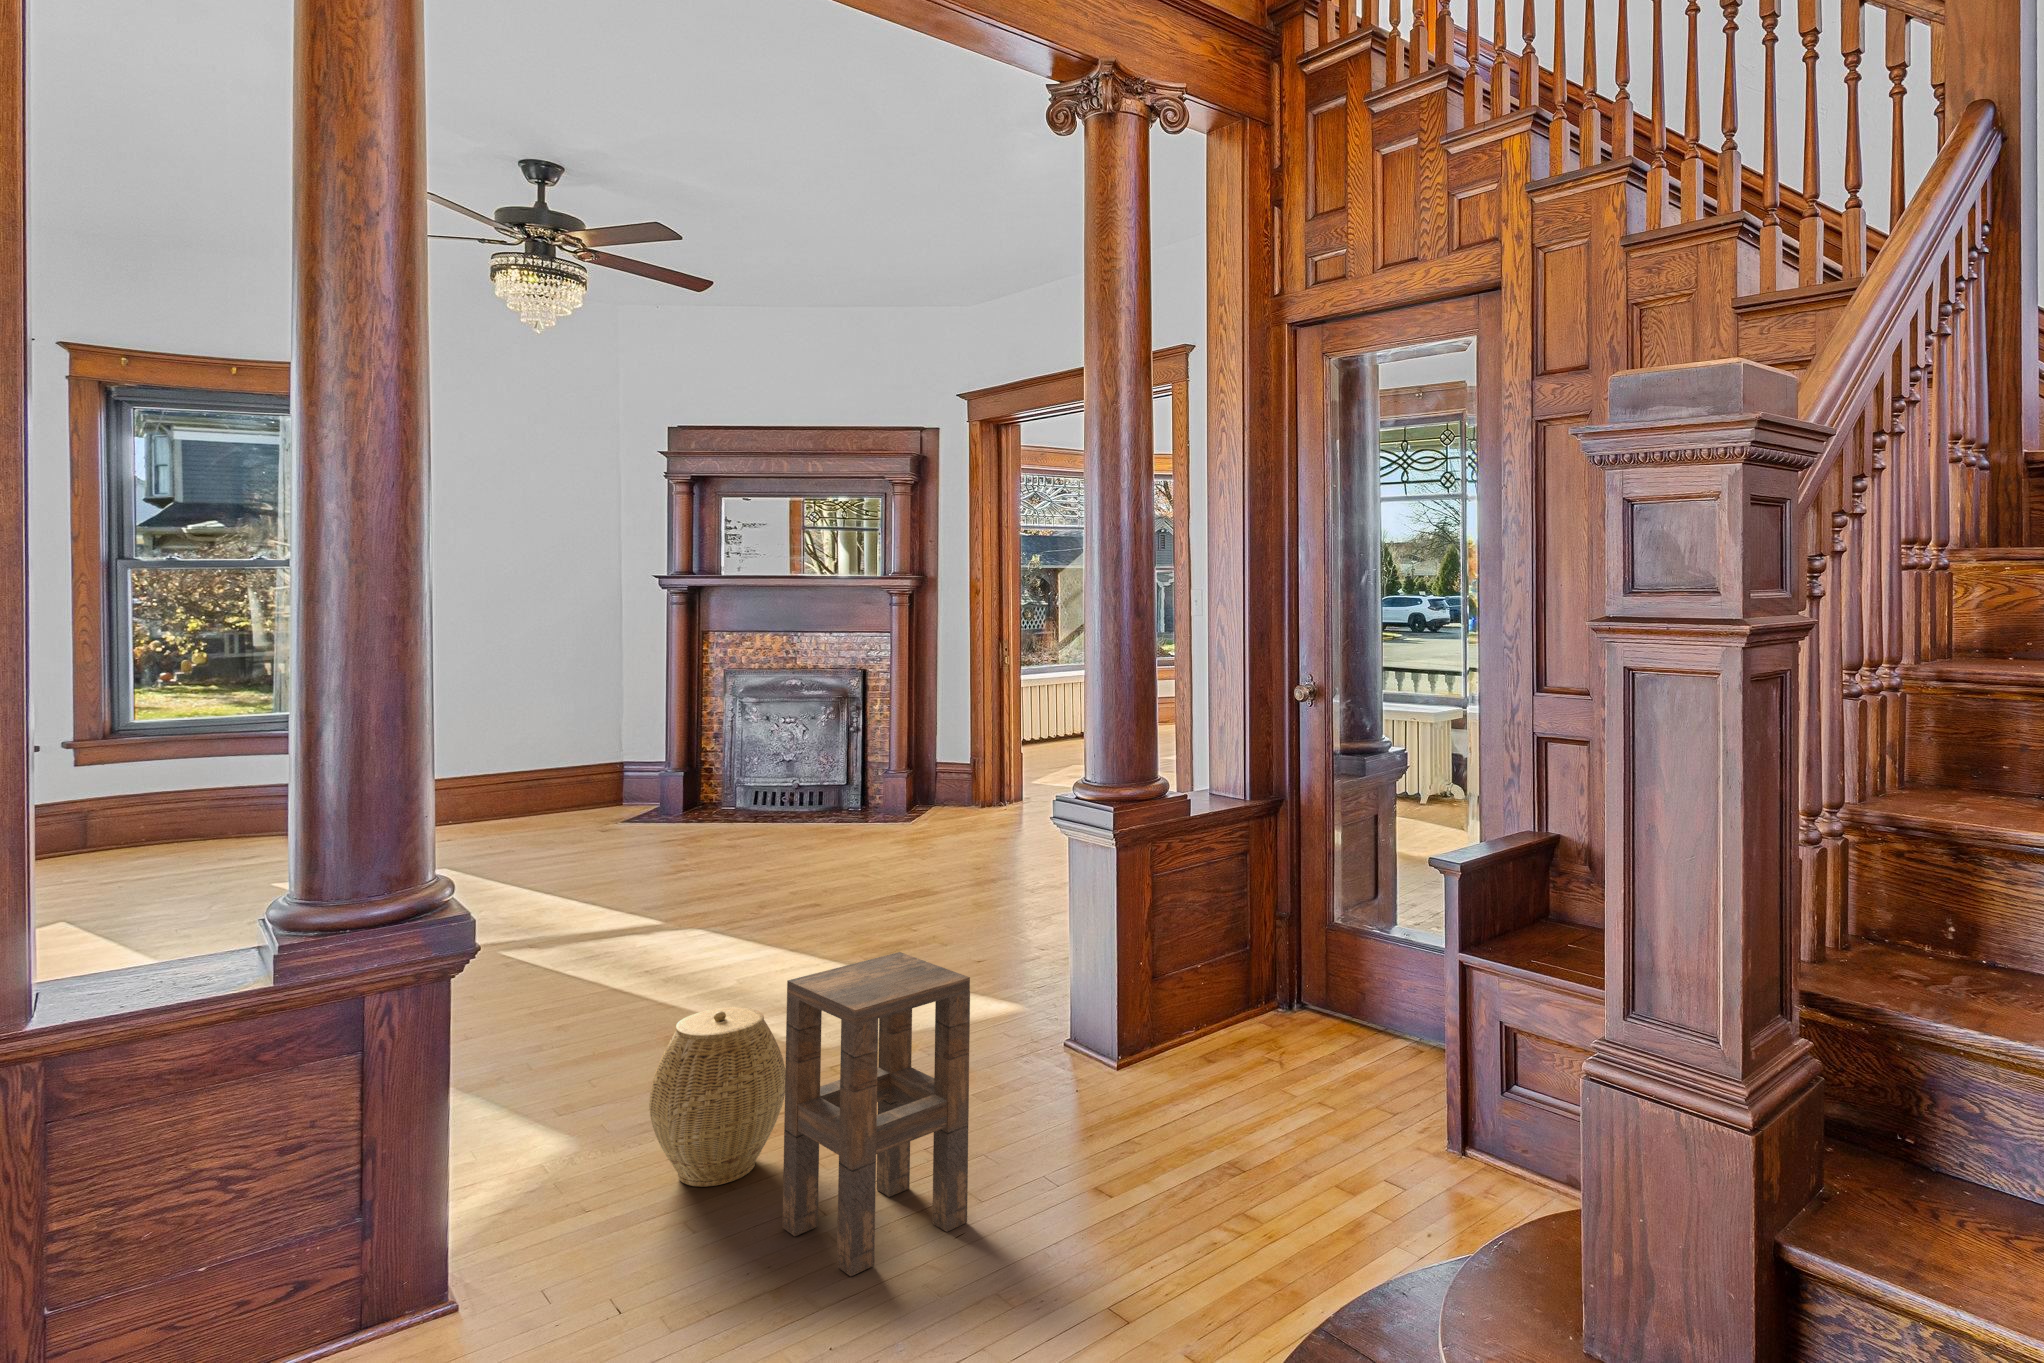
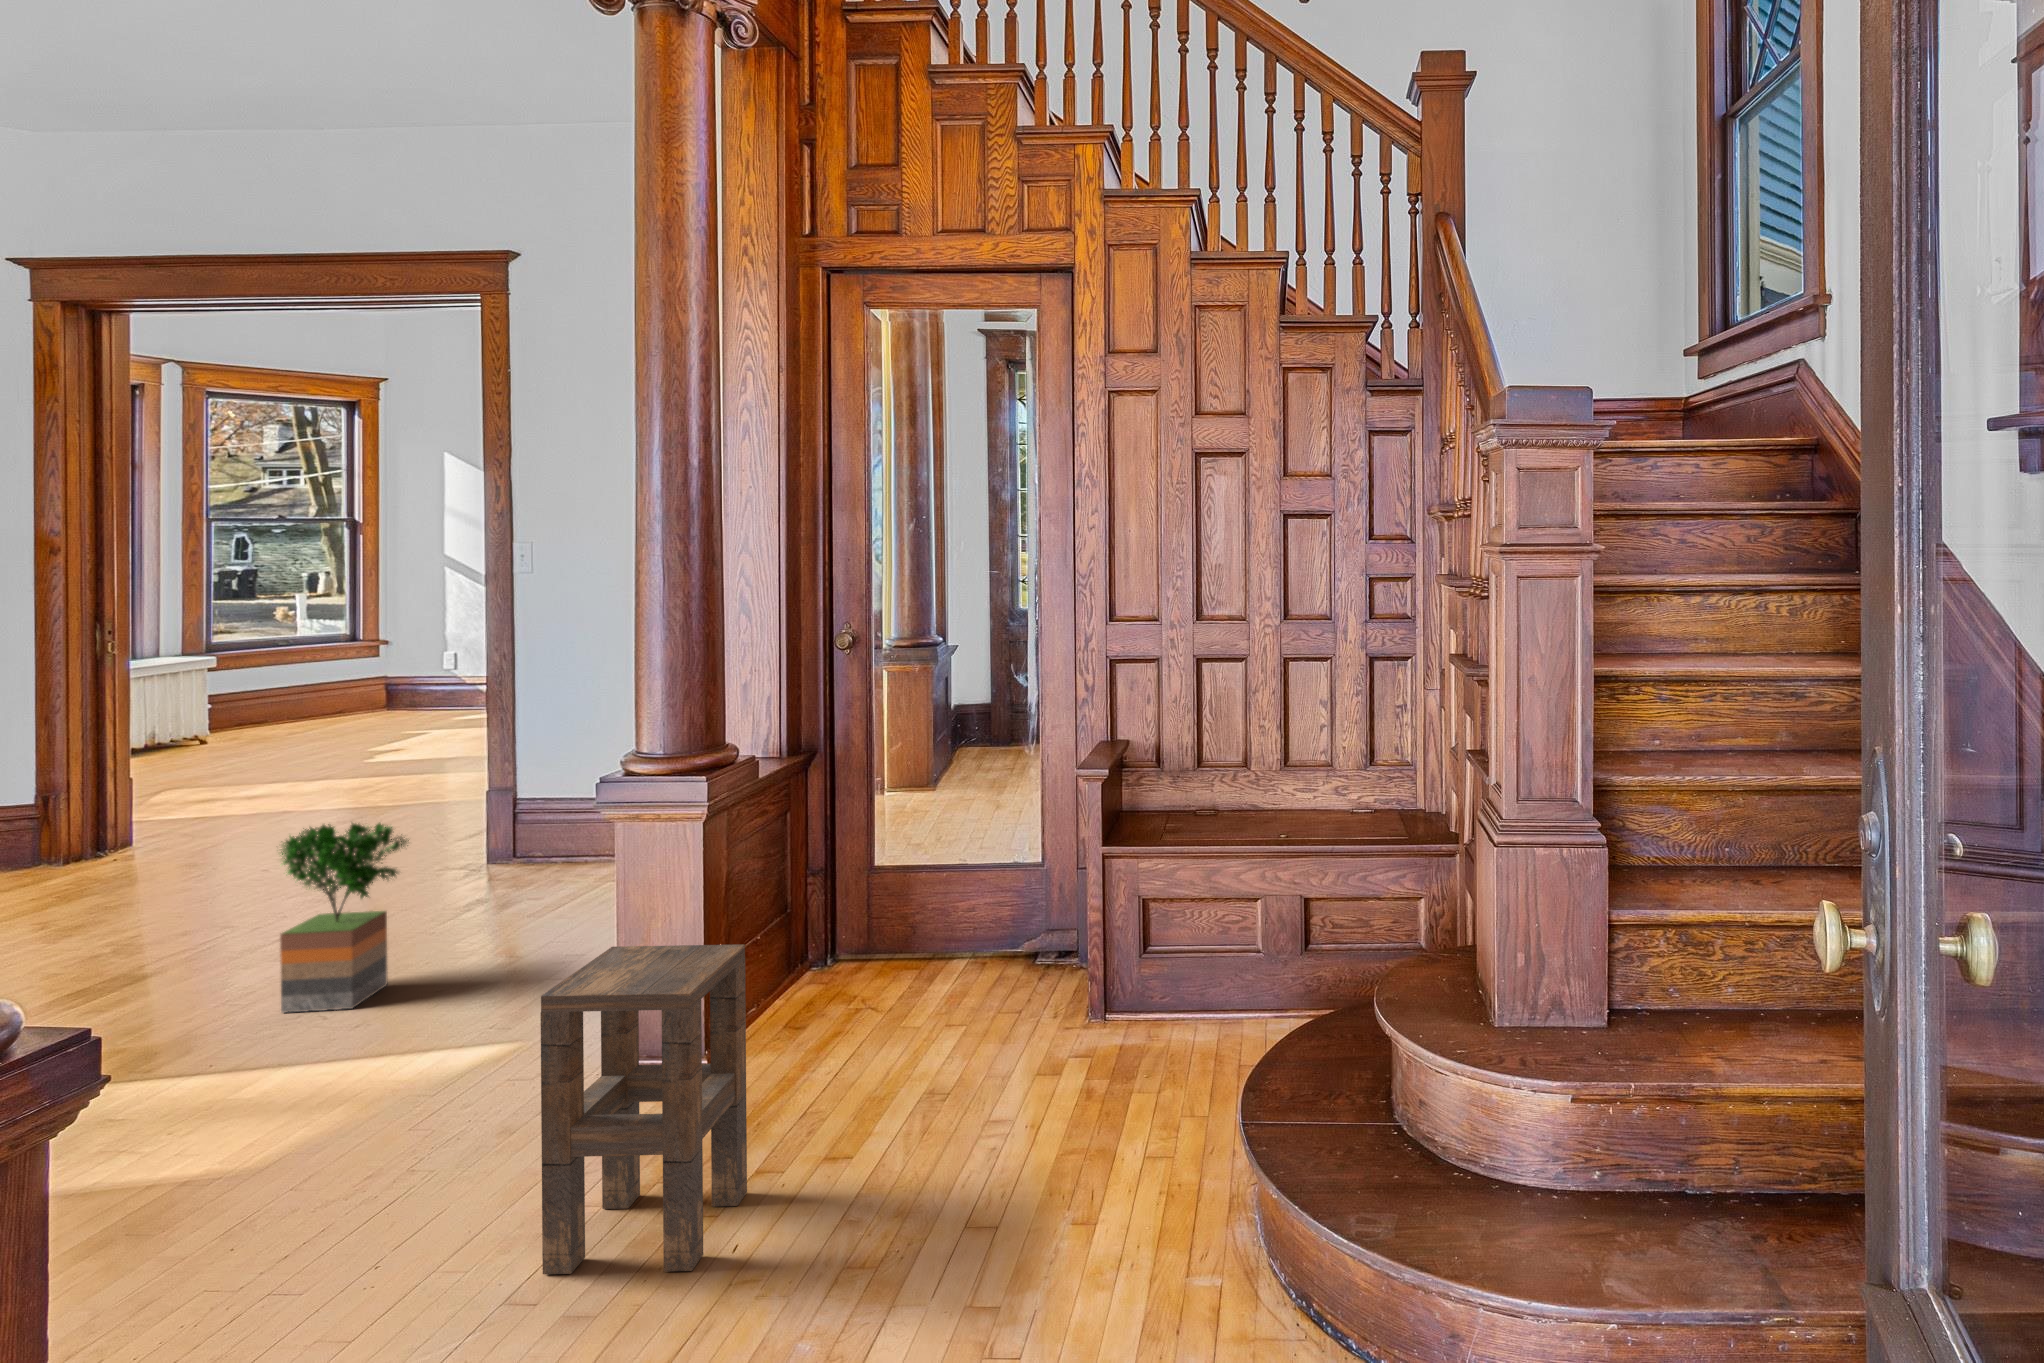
potted tree: none [920,808,1018,961] -> present [280,823,409,1013]
woven basket: present [649,1007,785,1187] -> none [254,1068,448,1298]

